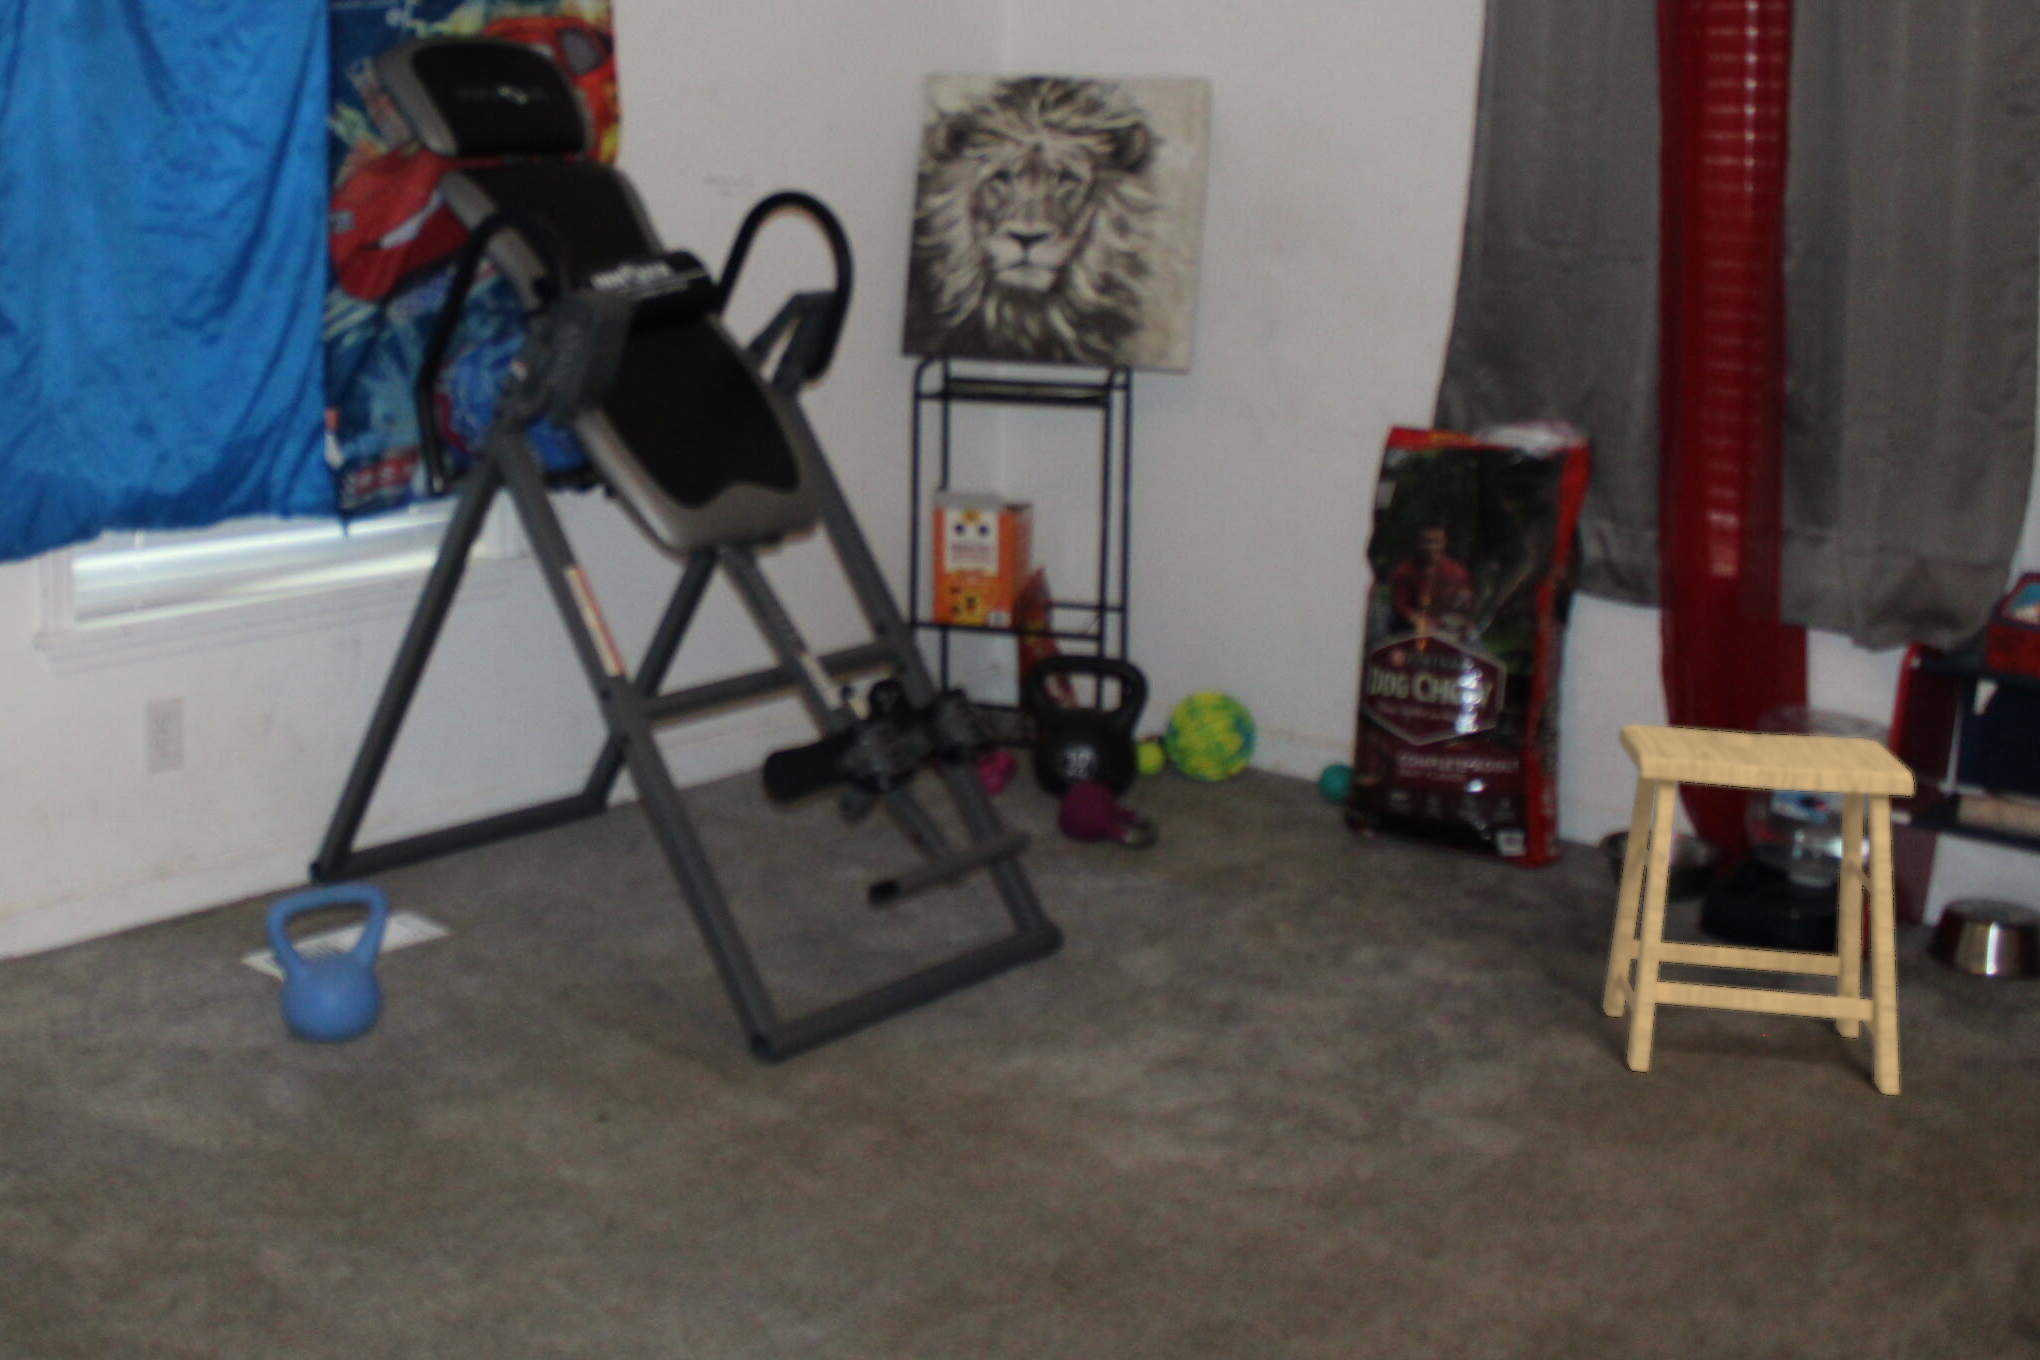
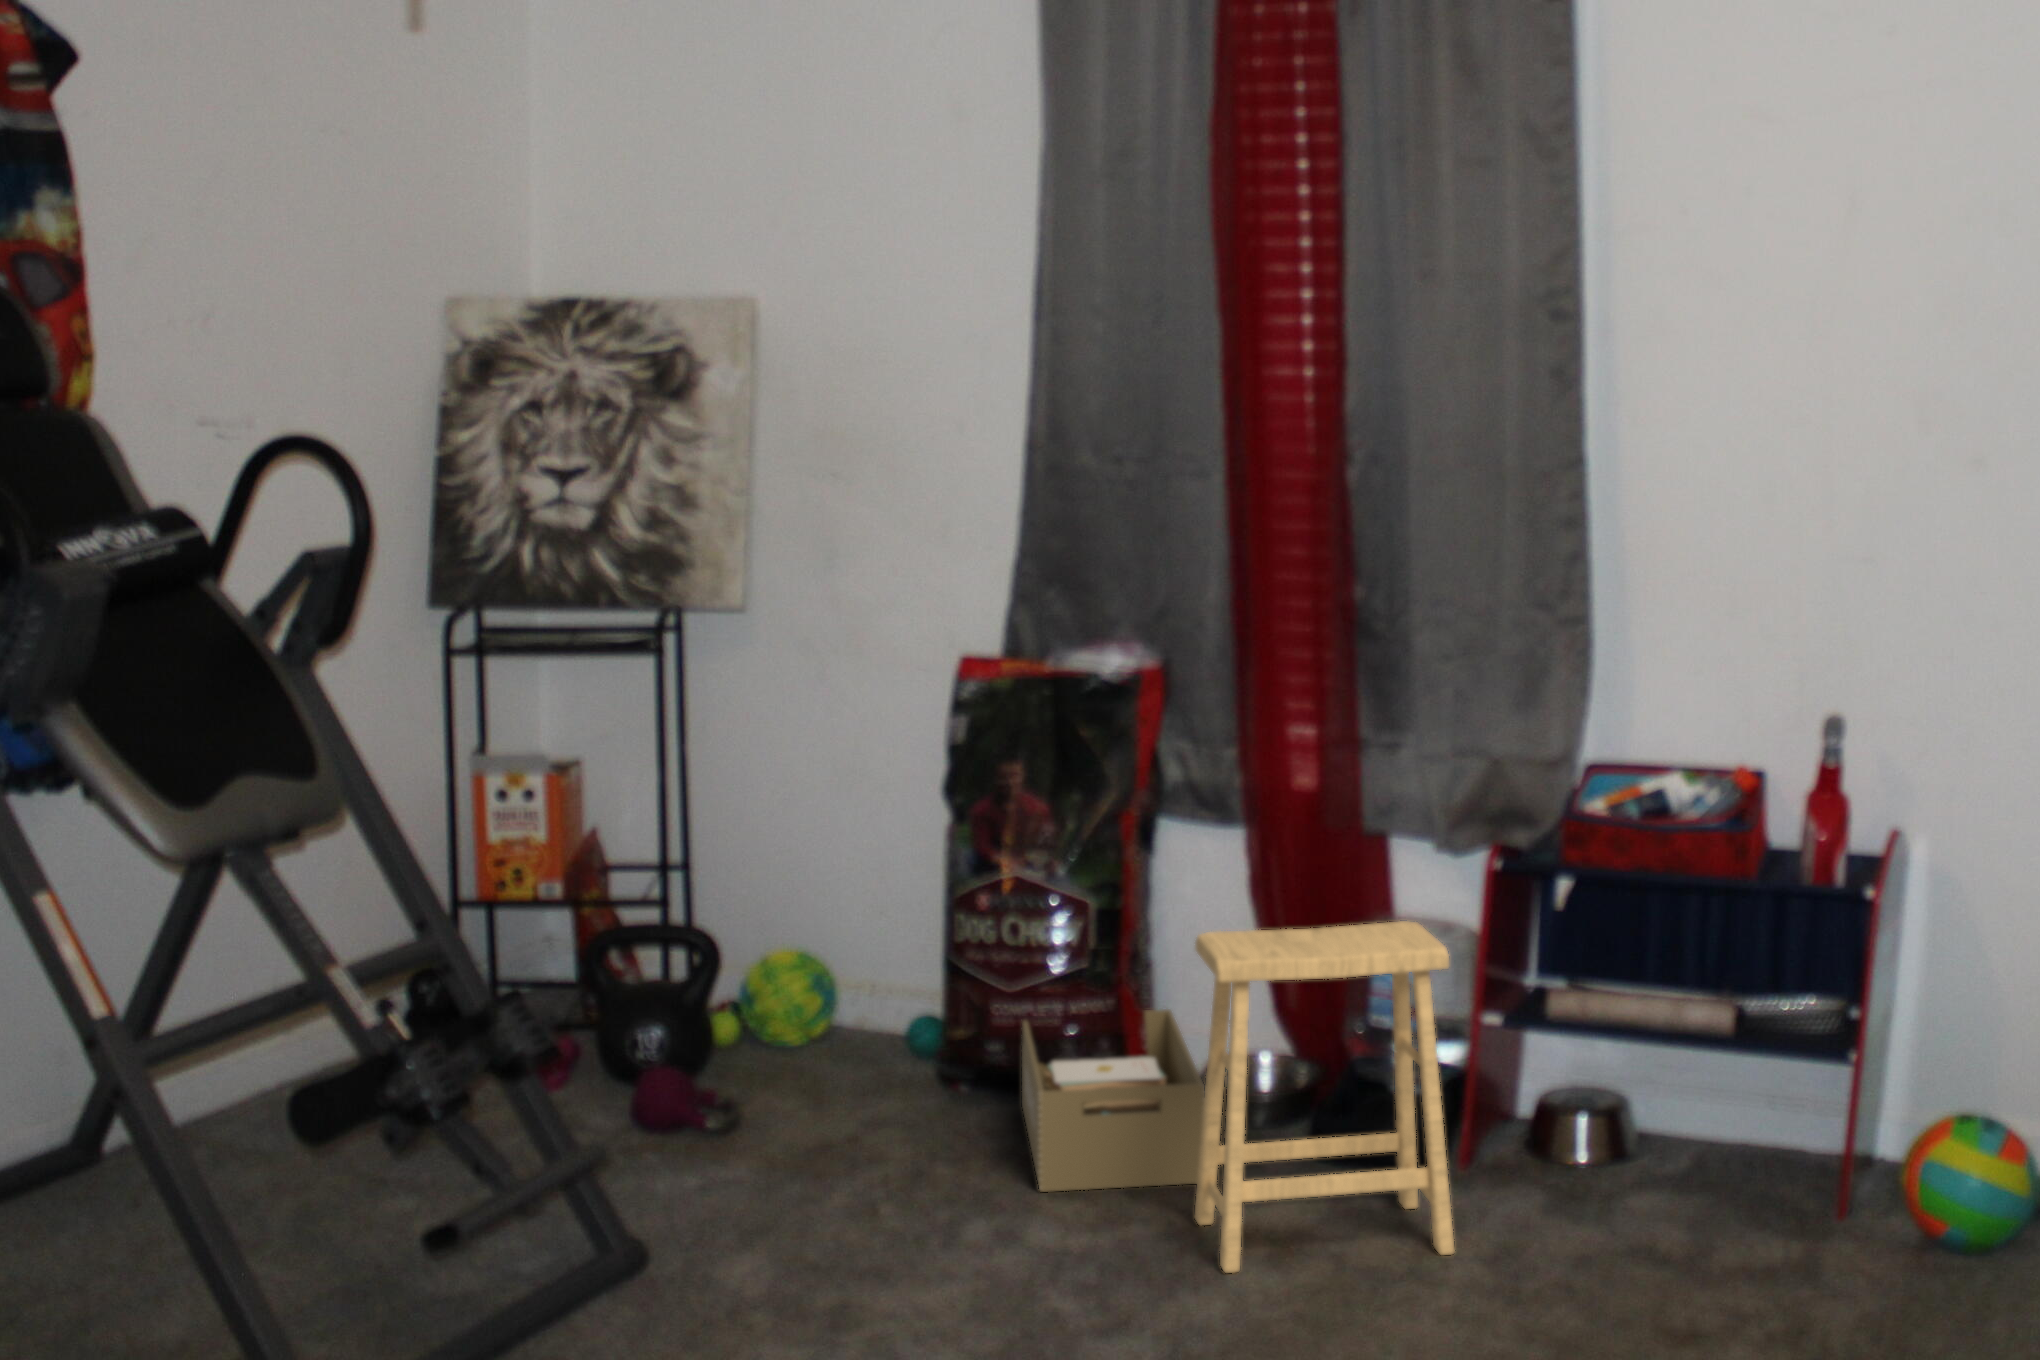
storage box: none [1430,780,1622,973] -> present [1022,1009,1204,1192]

